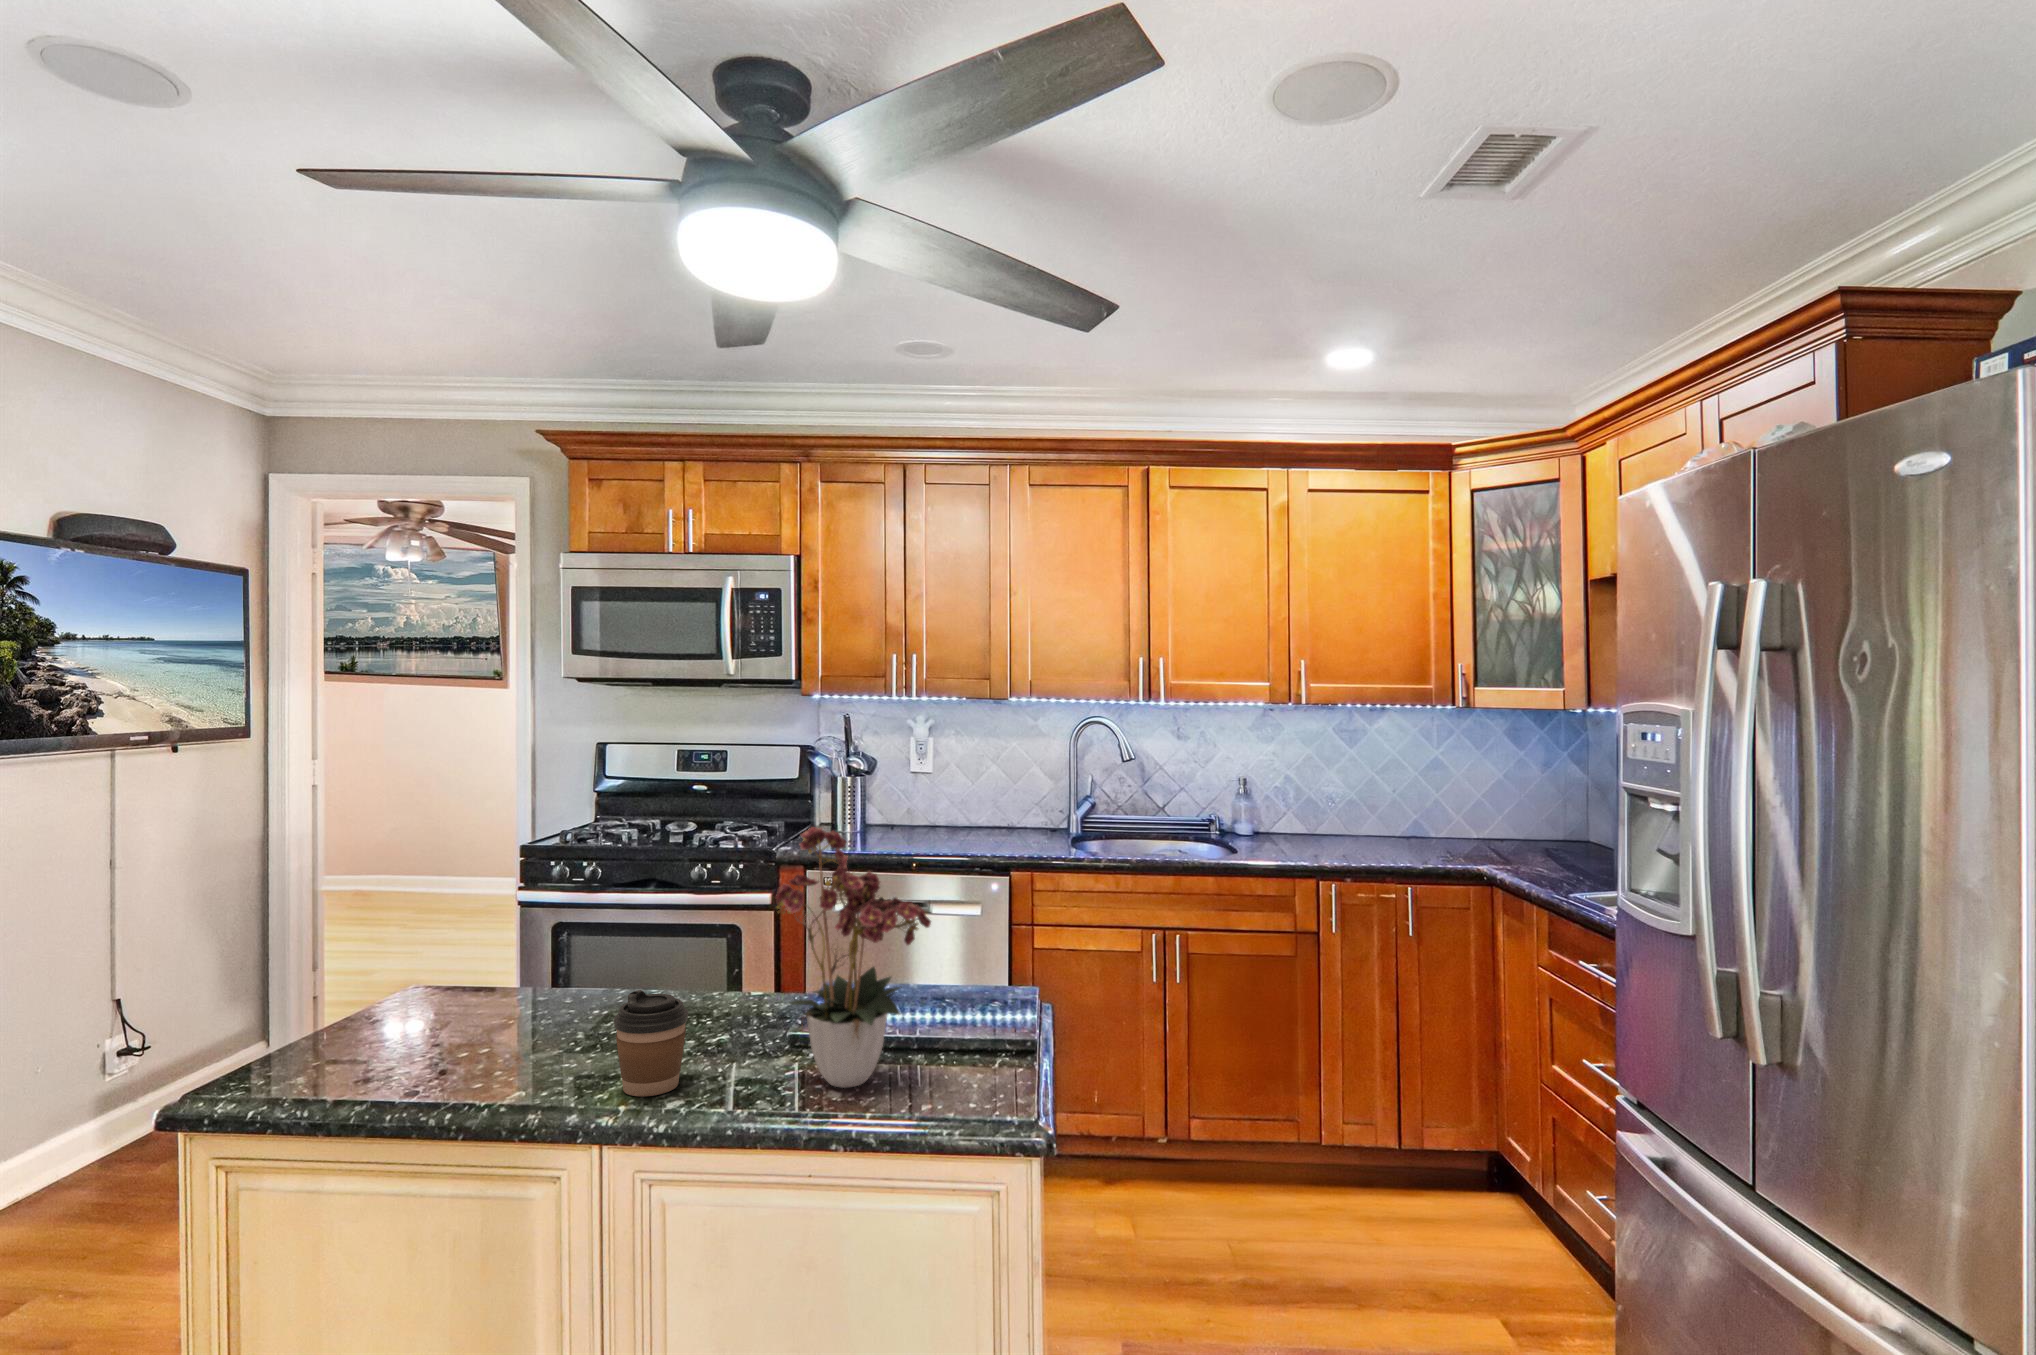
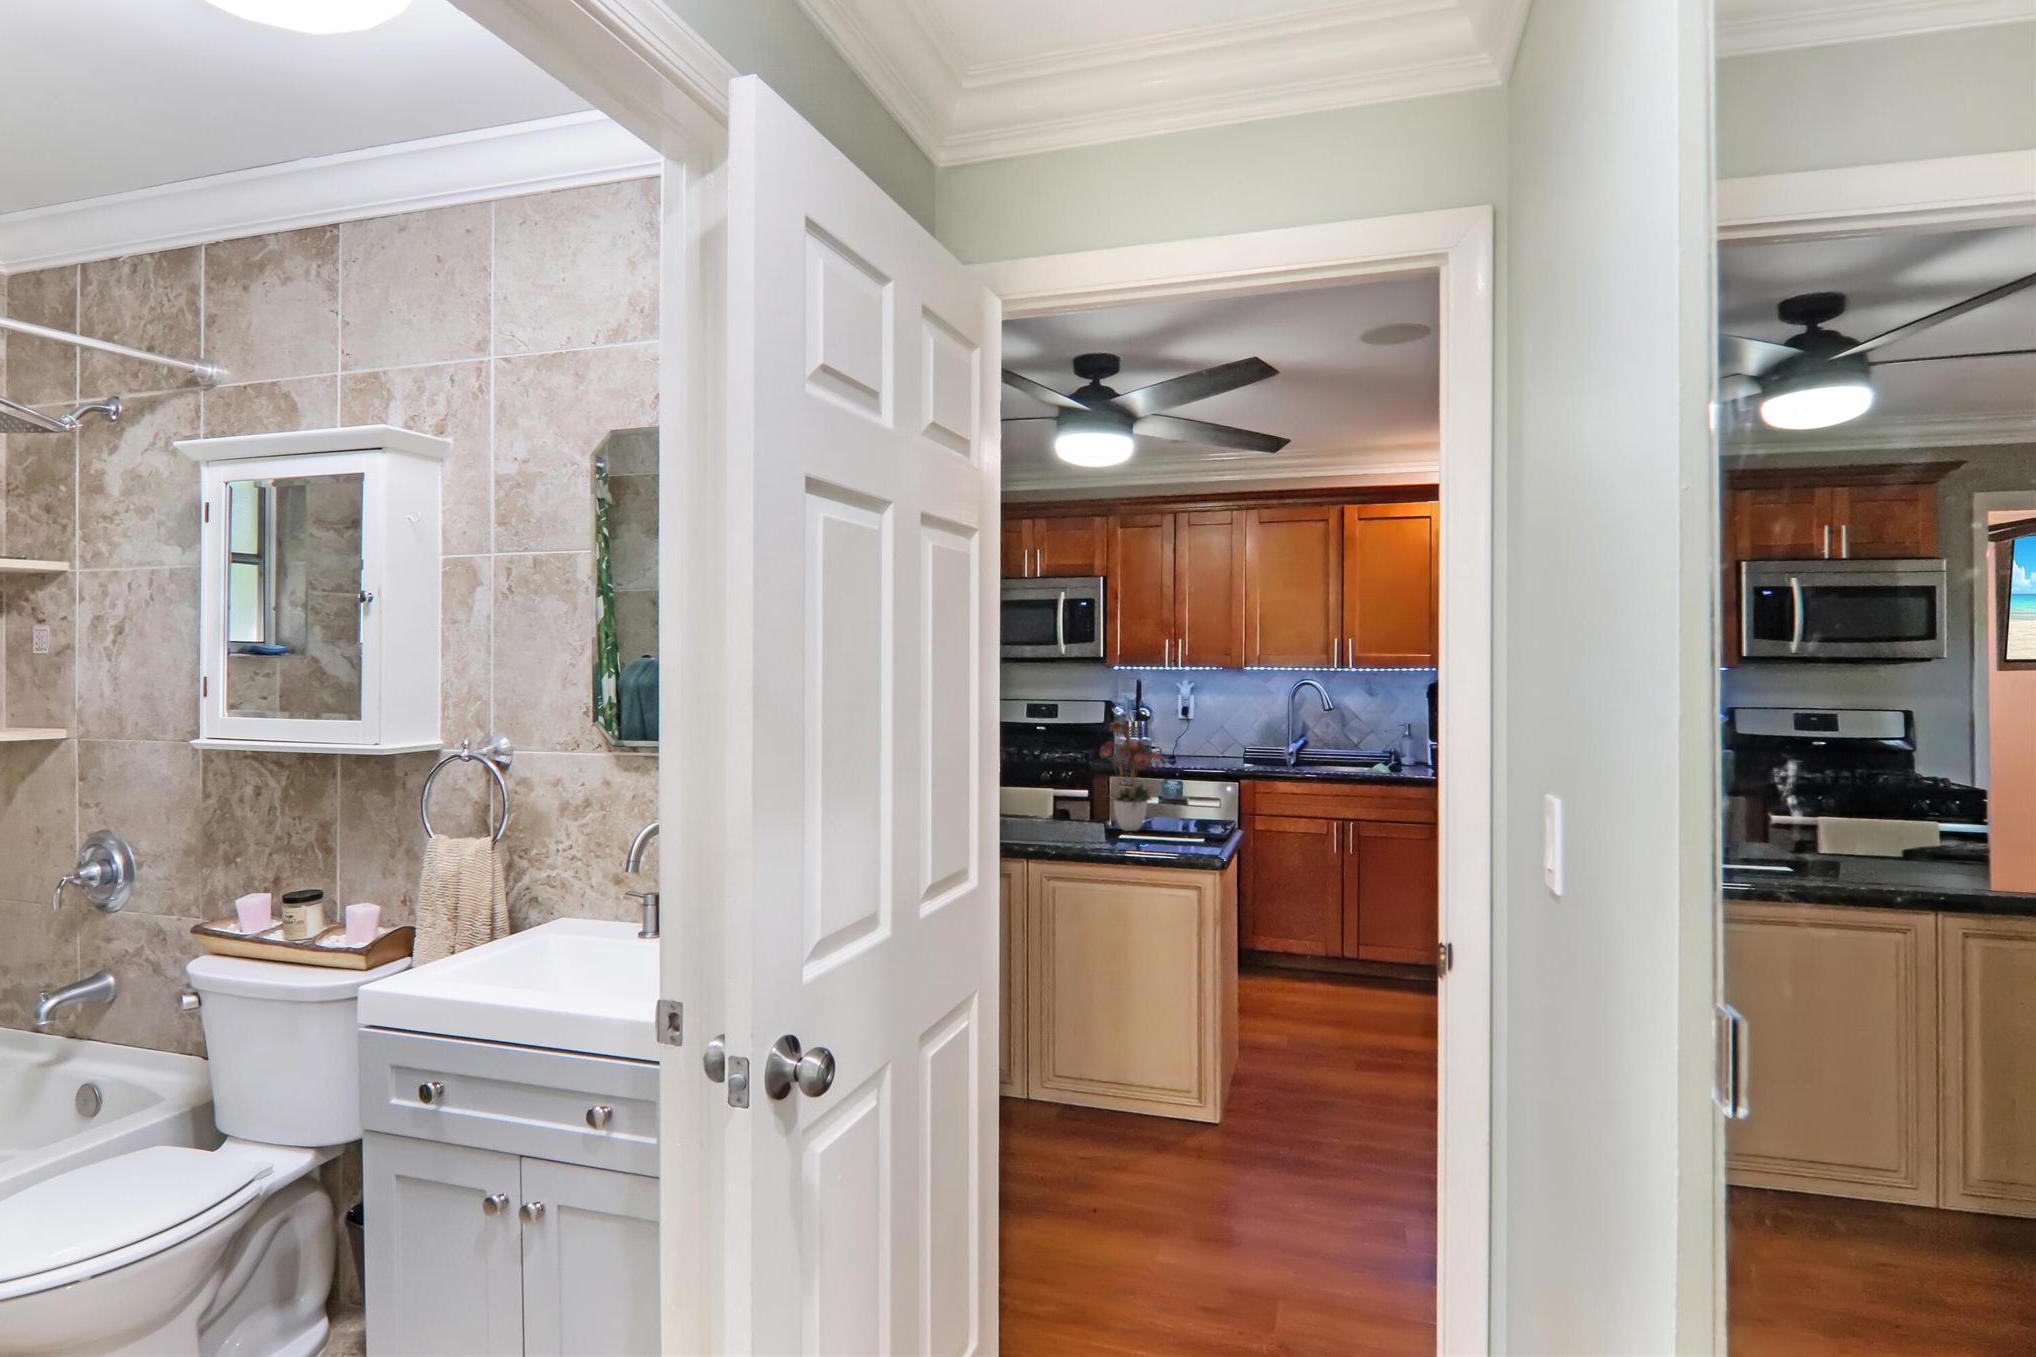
coffee cup: present [614,990,688,1096] -> none [1035,788,1064,828]

